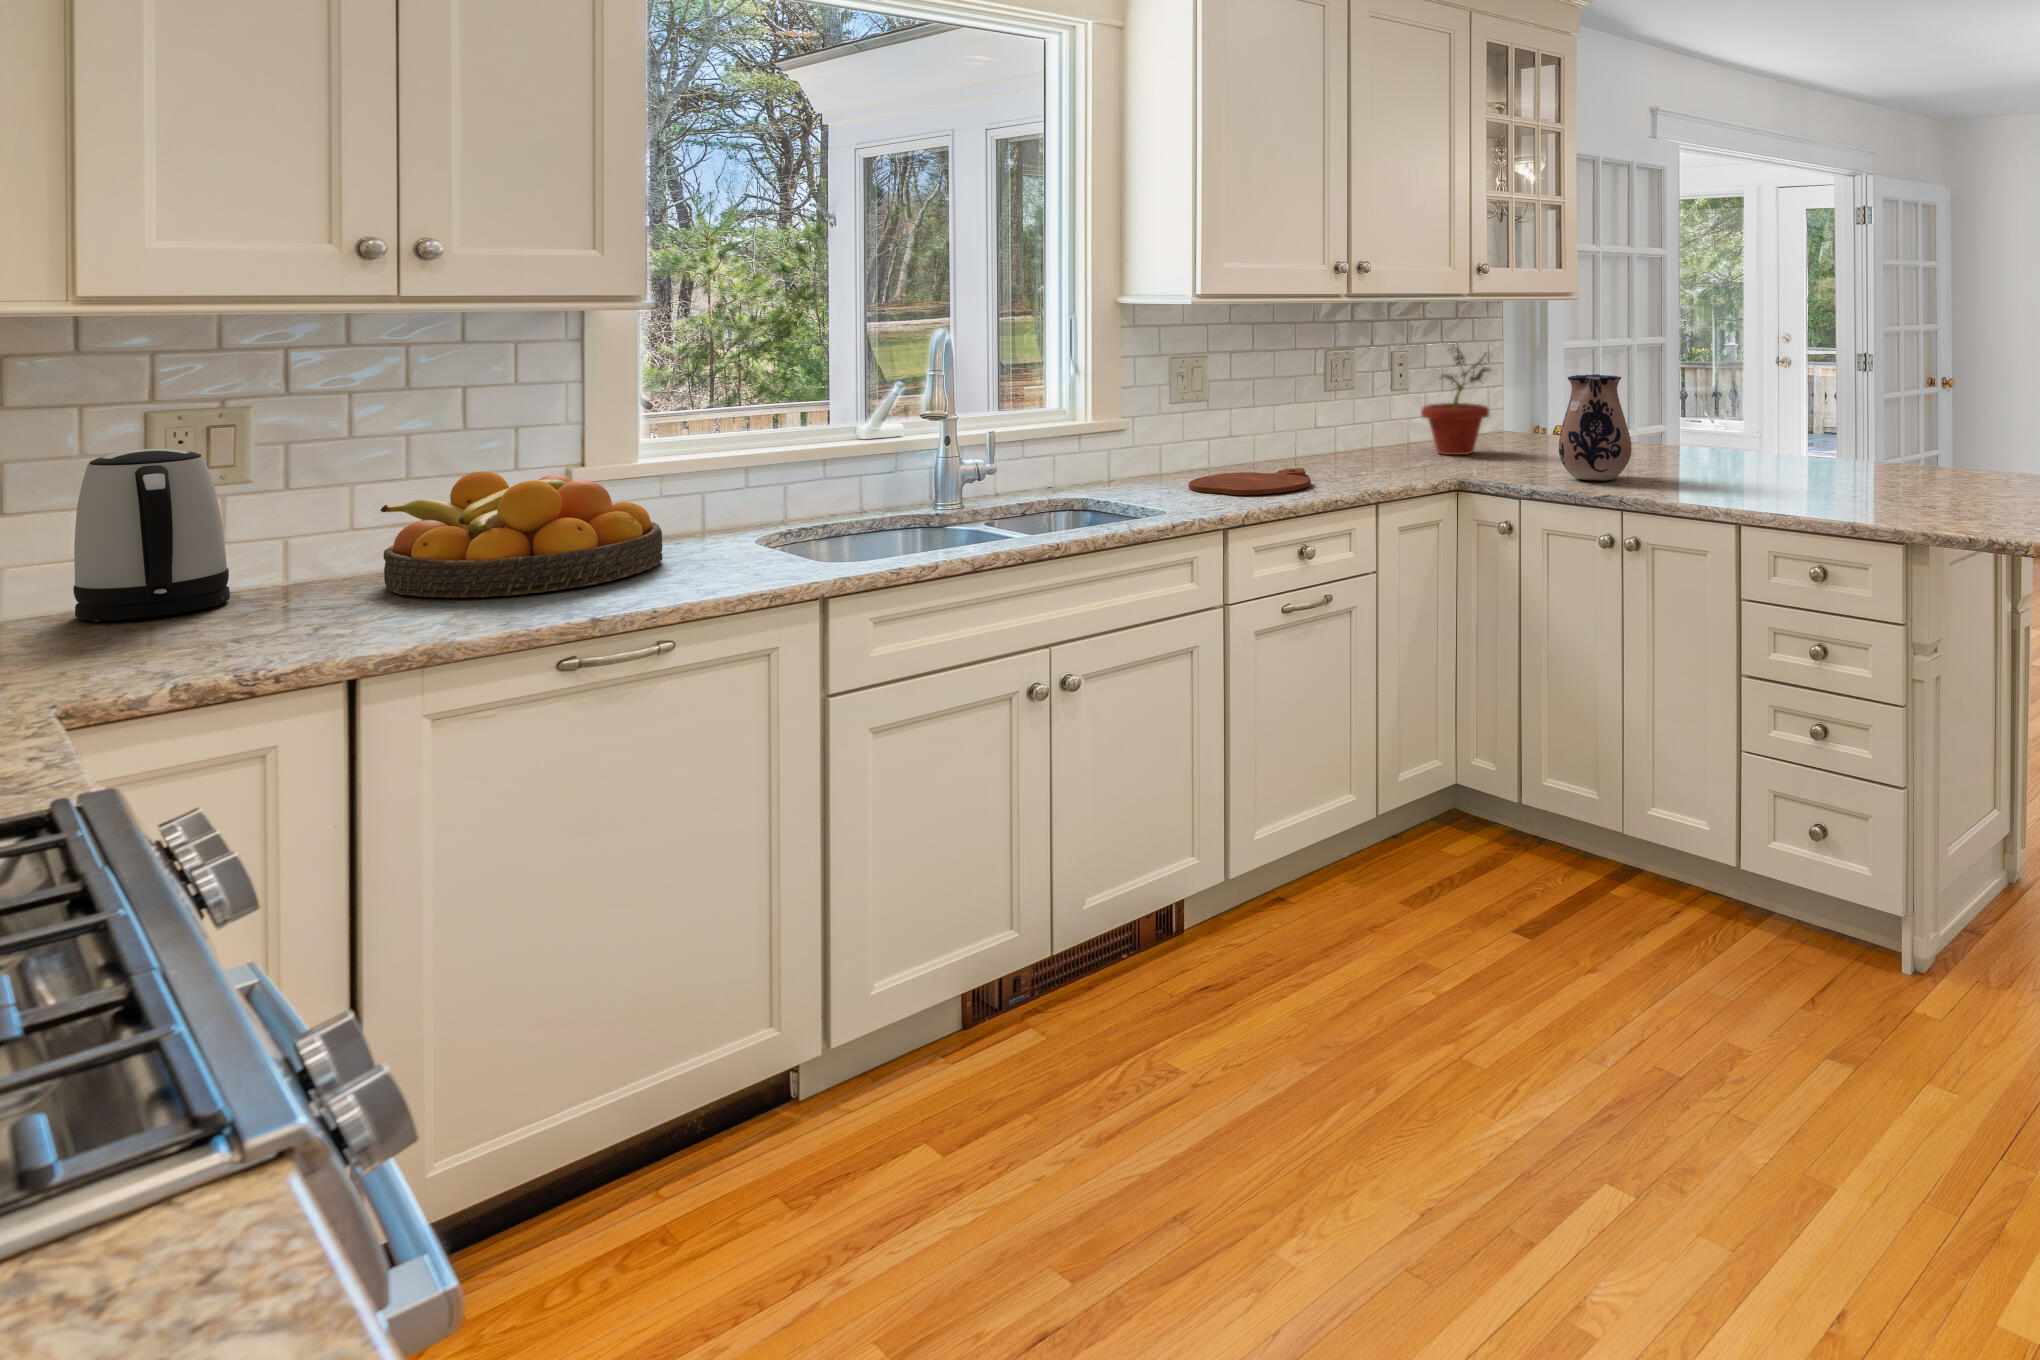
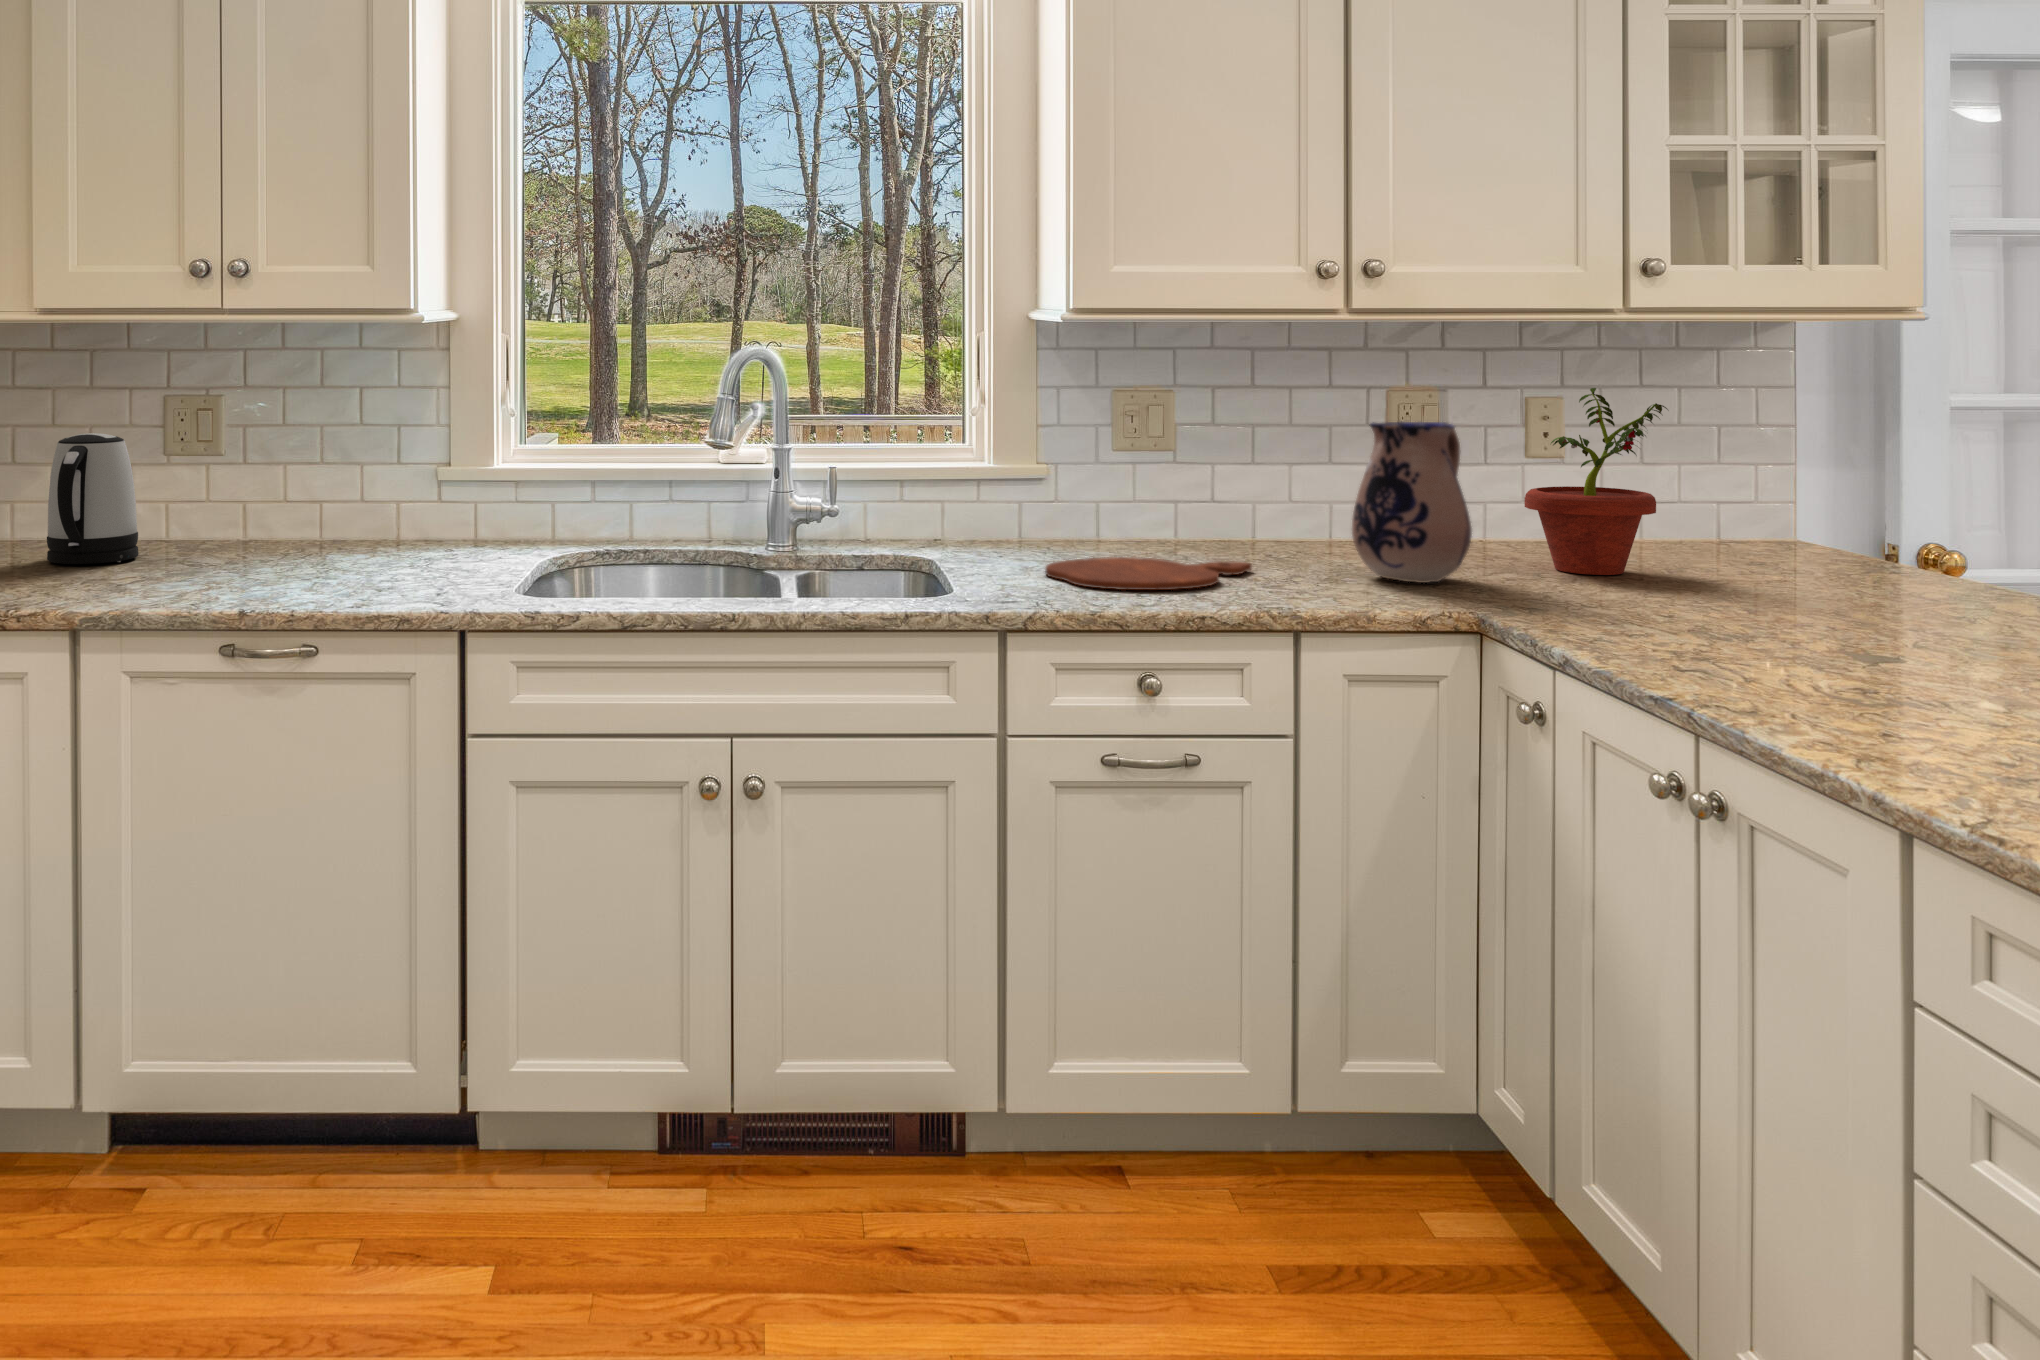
ceramic pitcher: present [1559,374,1632,481] -> present [1352,421,1472,583]
fruit bowl: present [381,472,663,598] -> none [204,472,416,584]

